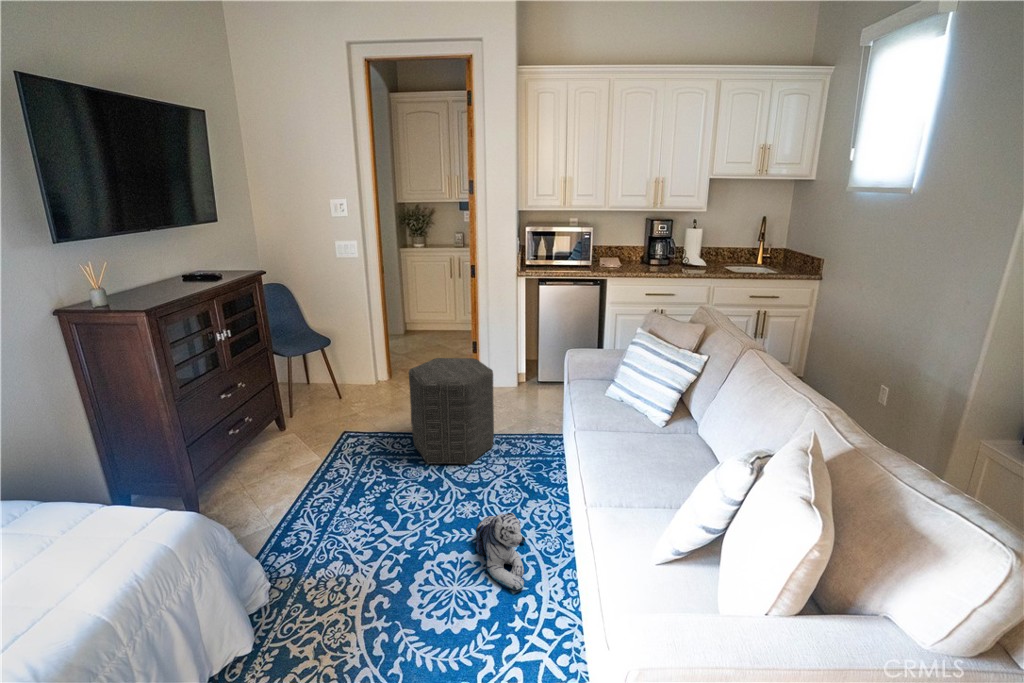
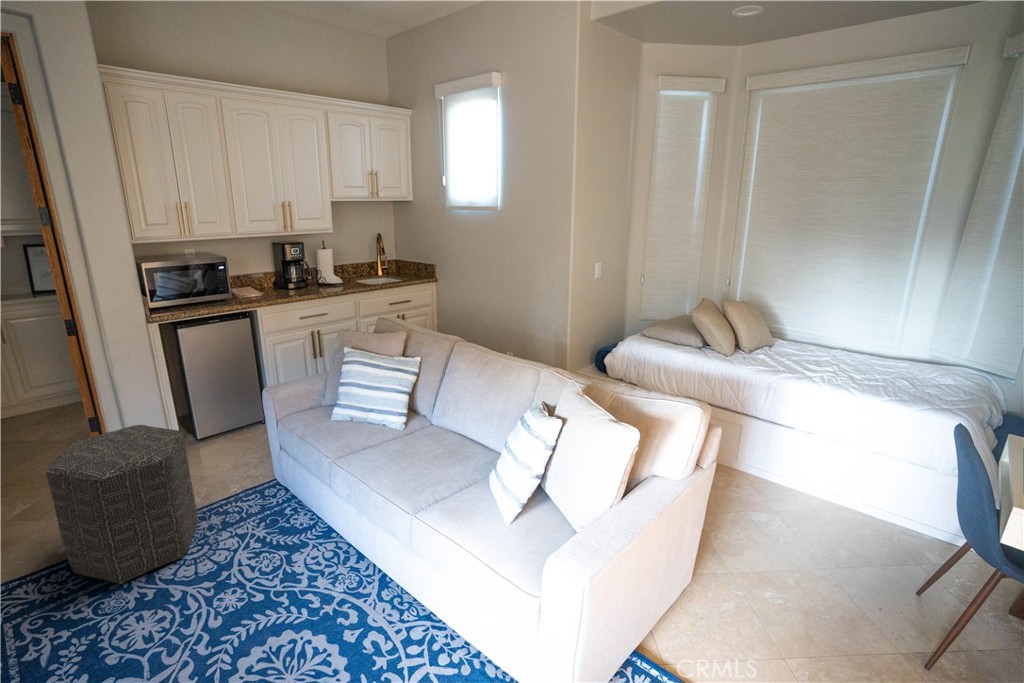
plush toy: present [475,513,526,590] -> none [267,567,361,644]

